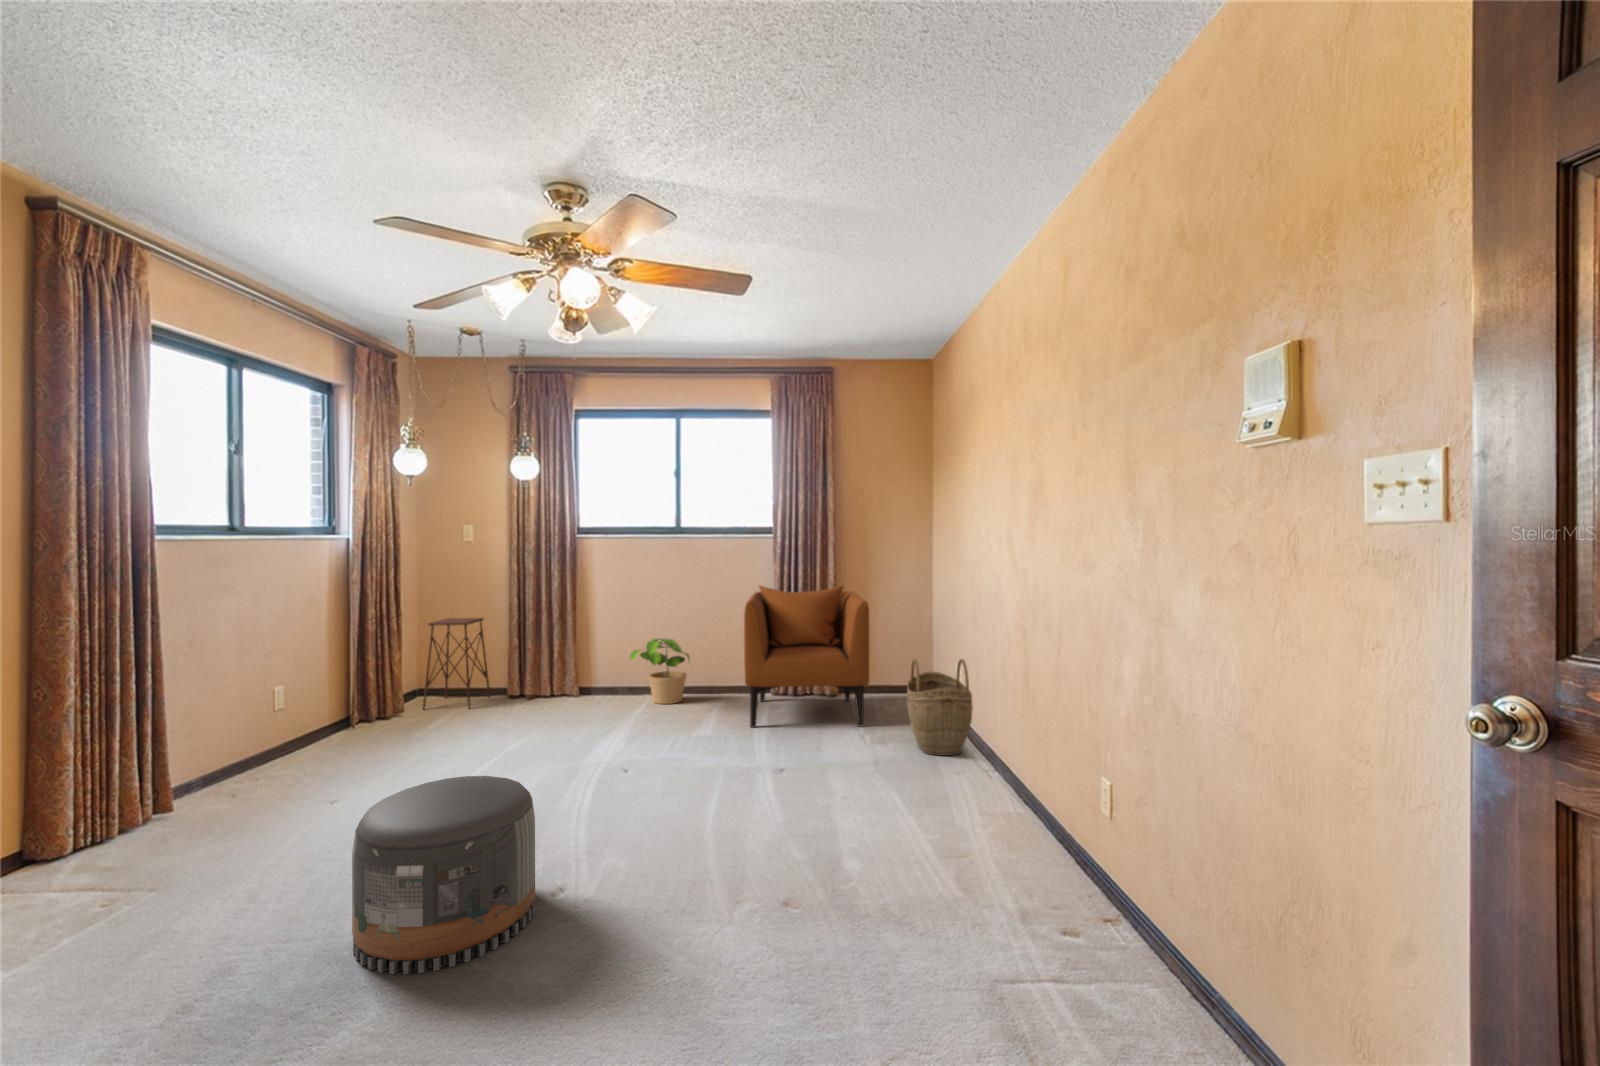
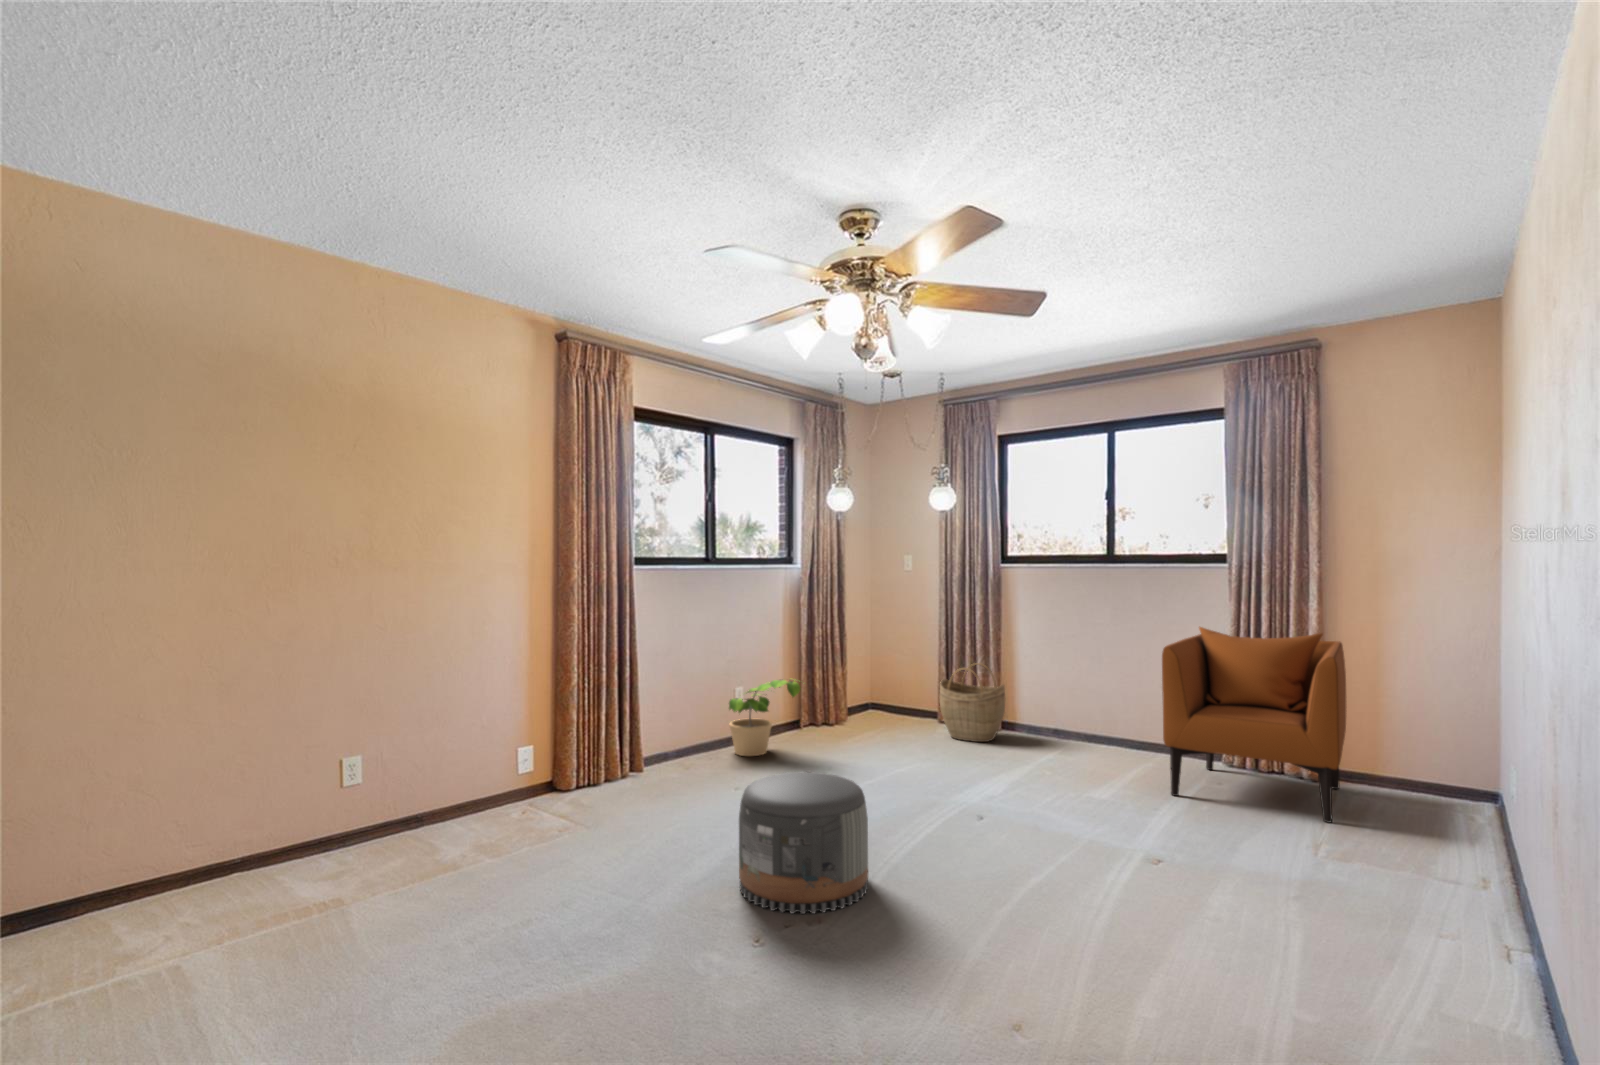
side table: present [423,618,490,709] -> none [862,640,922,728]
potted plant: present [630,638,690,704] -> present [729,680,800,756]
woven basket: present [907,659,973,755] -> present [940,663,1005,742]

